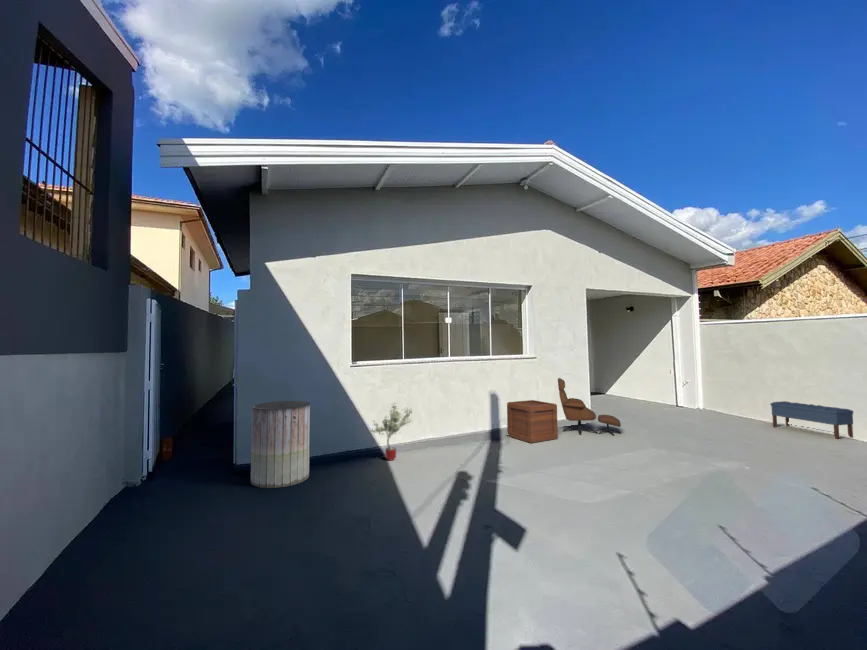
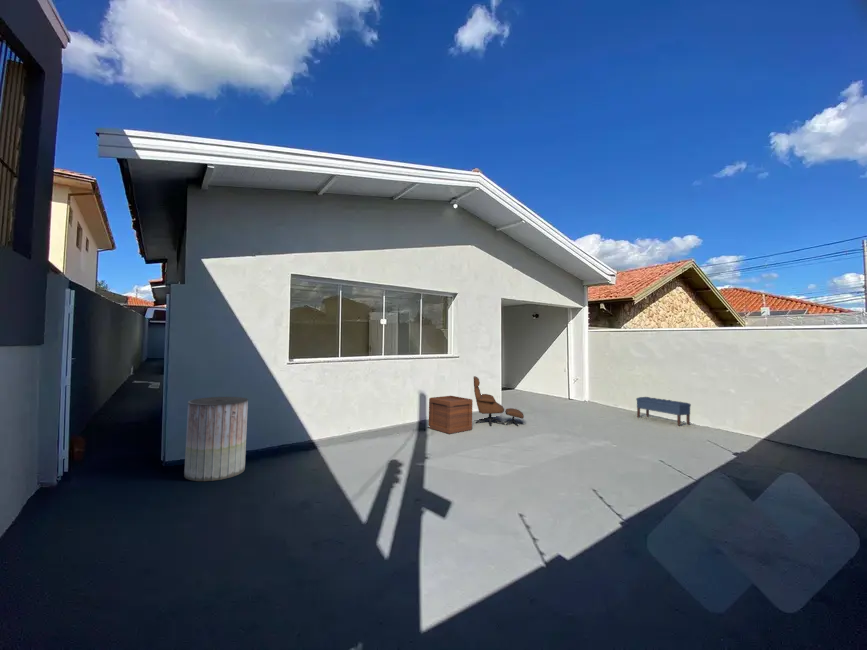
potted tree: present [370,403,412,461] -> none [303,398,345,452]

